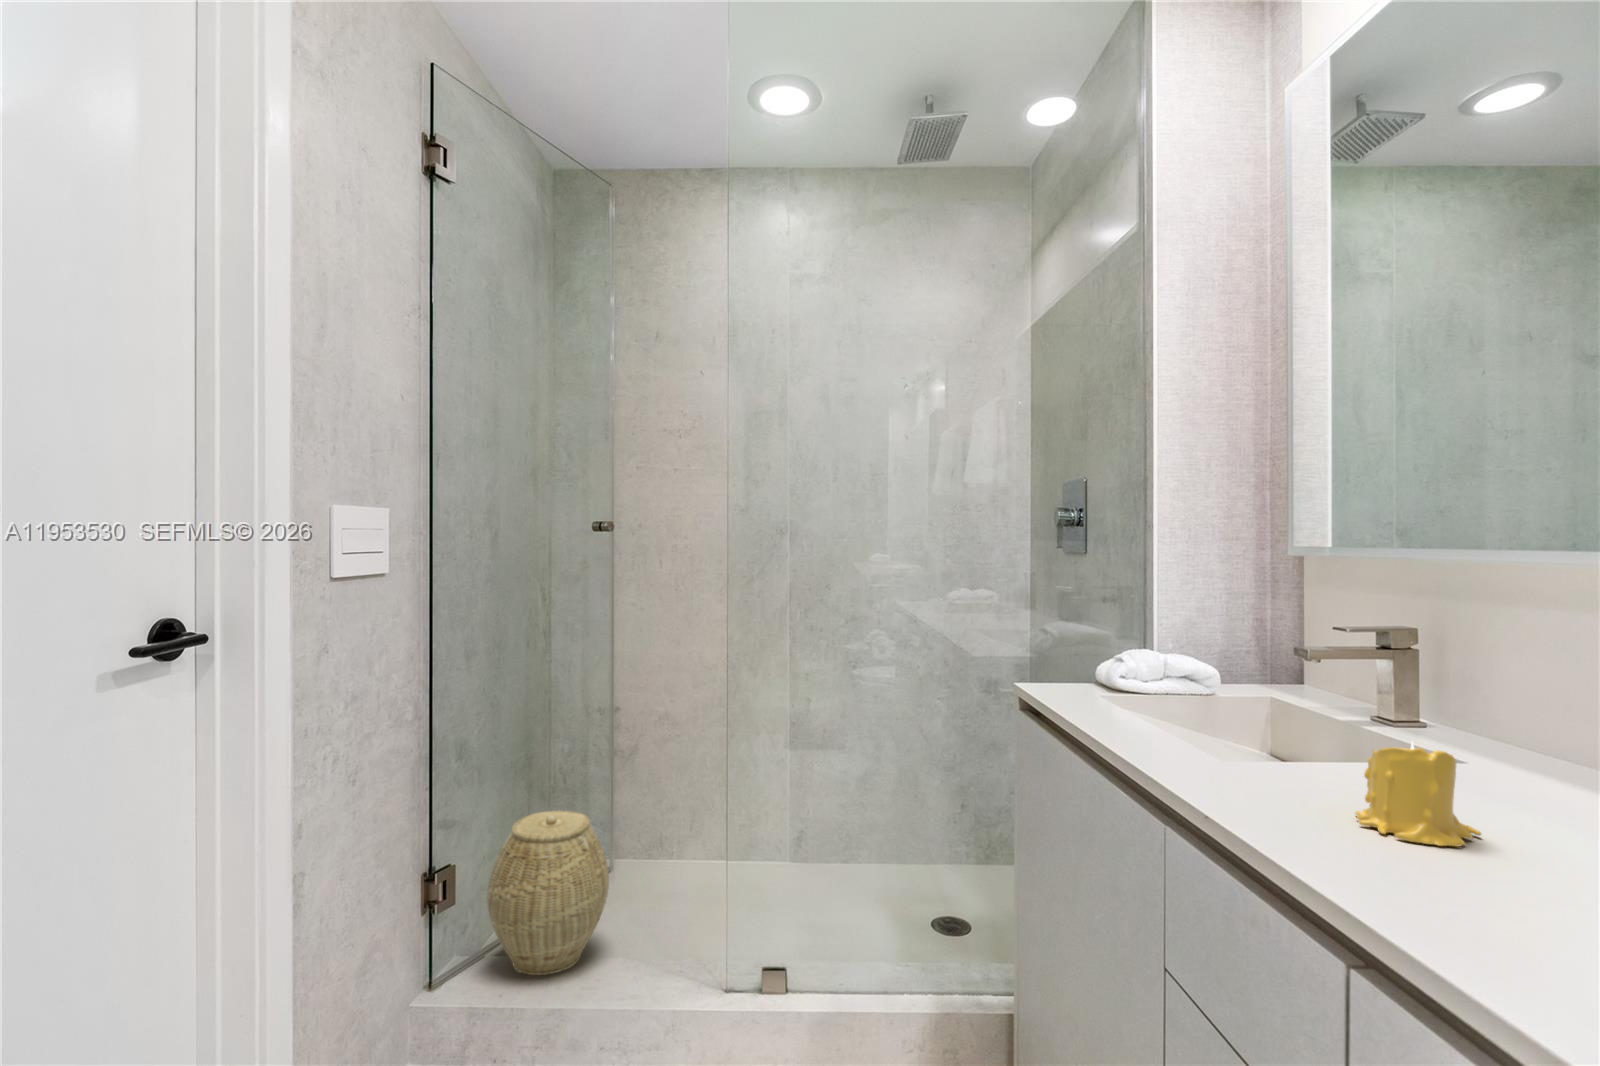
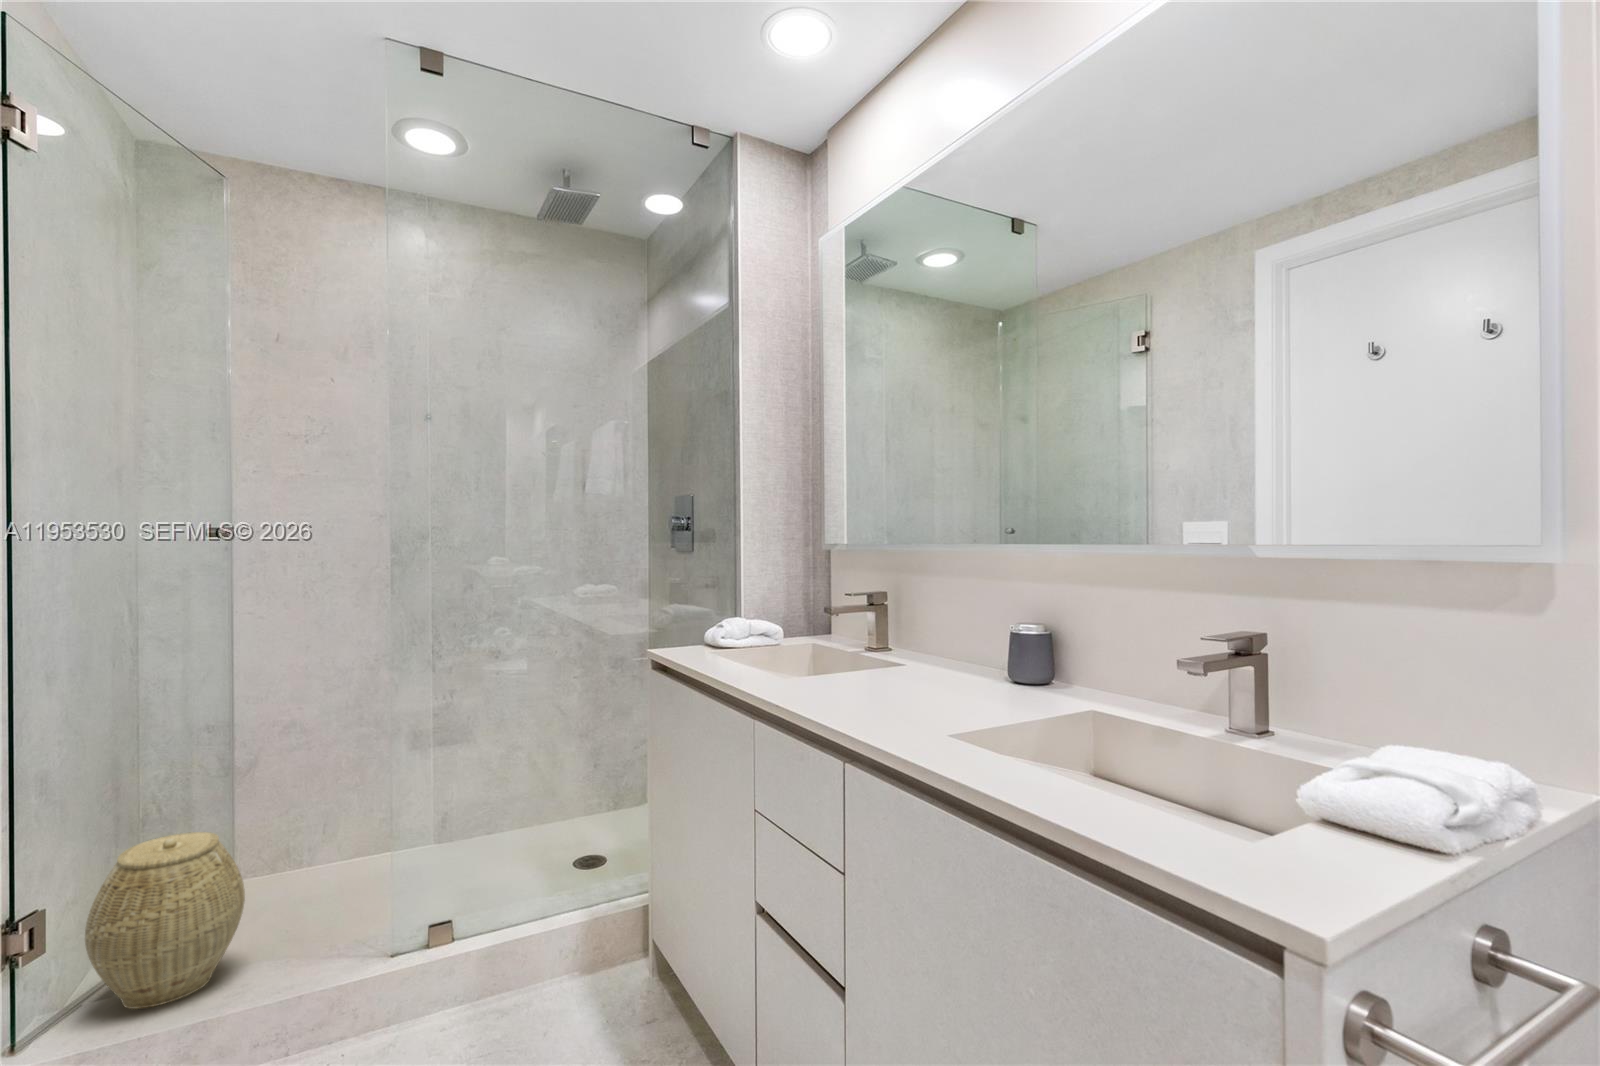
candle: present [1355,742,1481,846] -> none [841,652,893,704]

